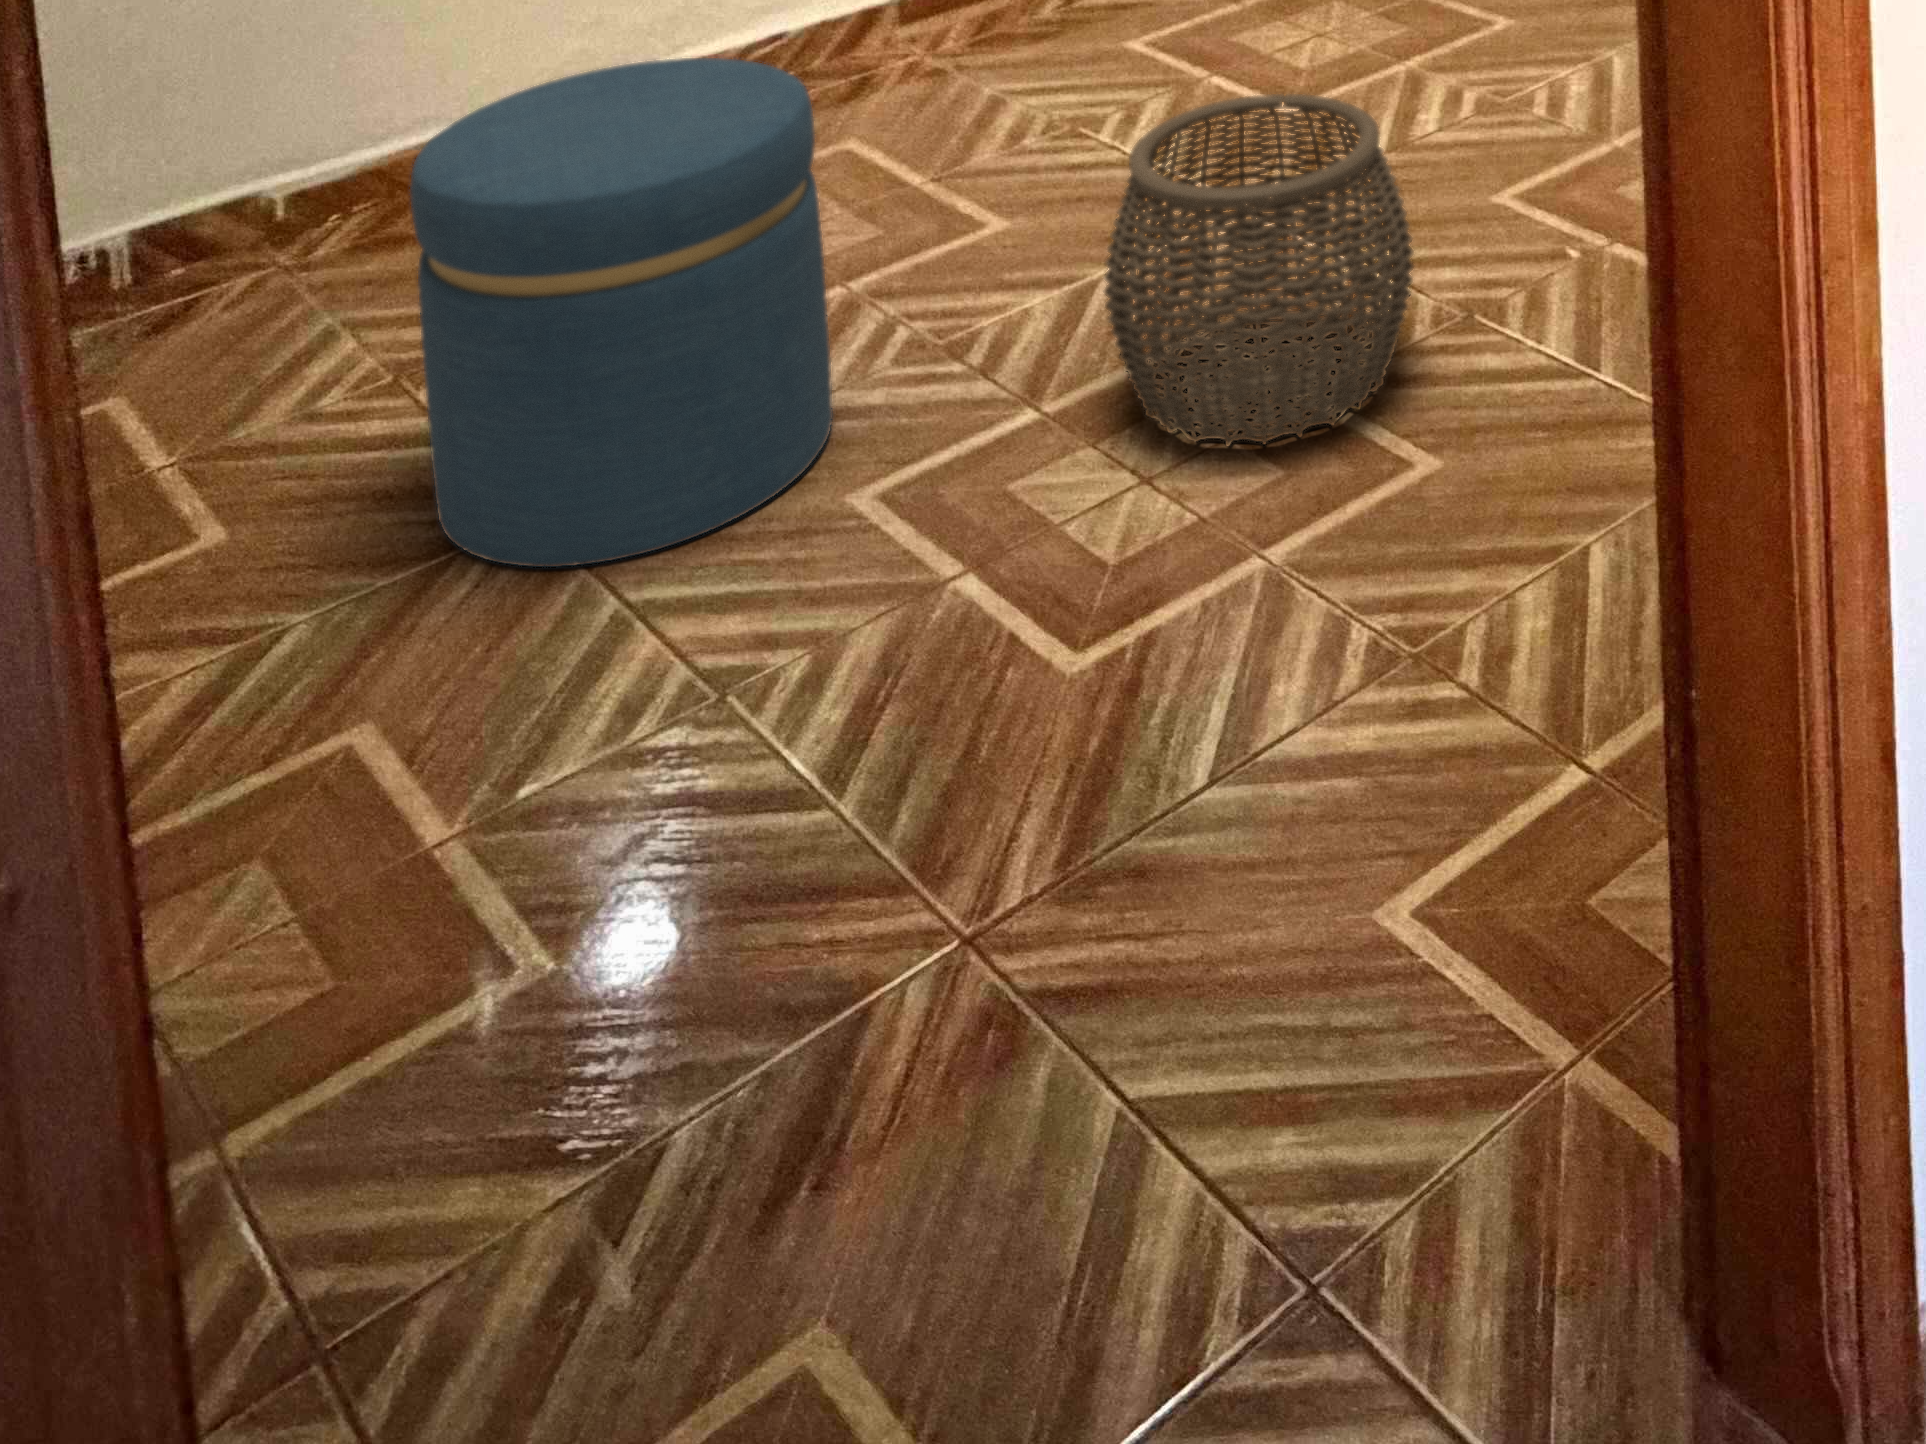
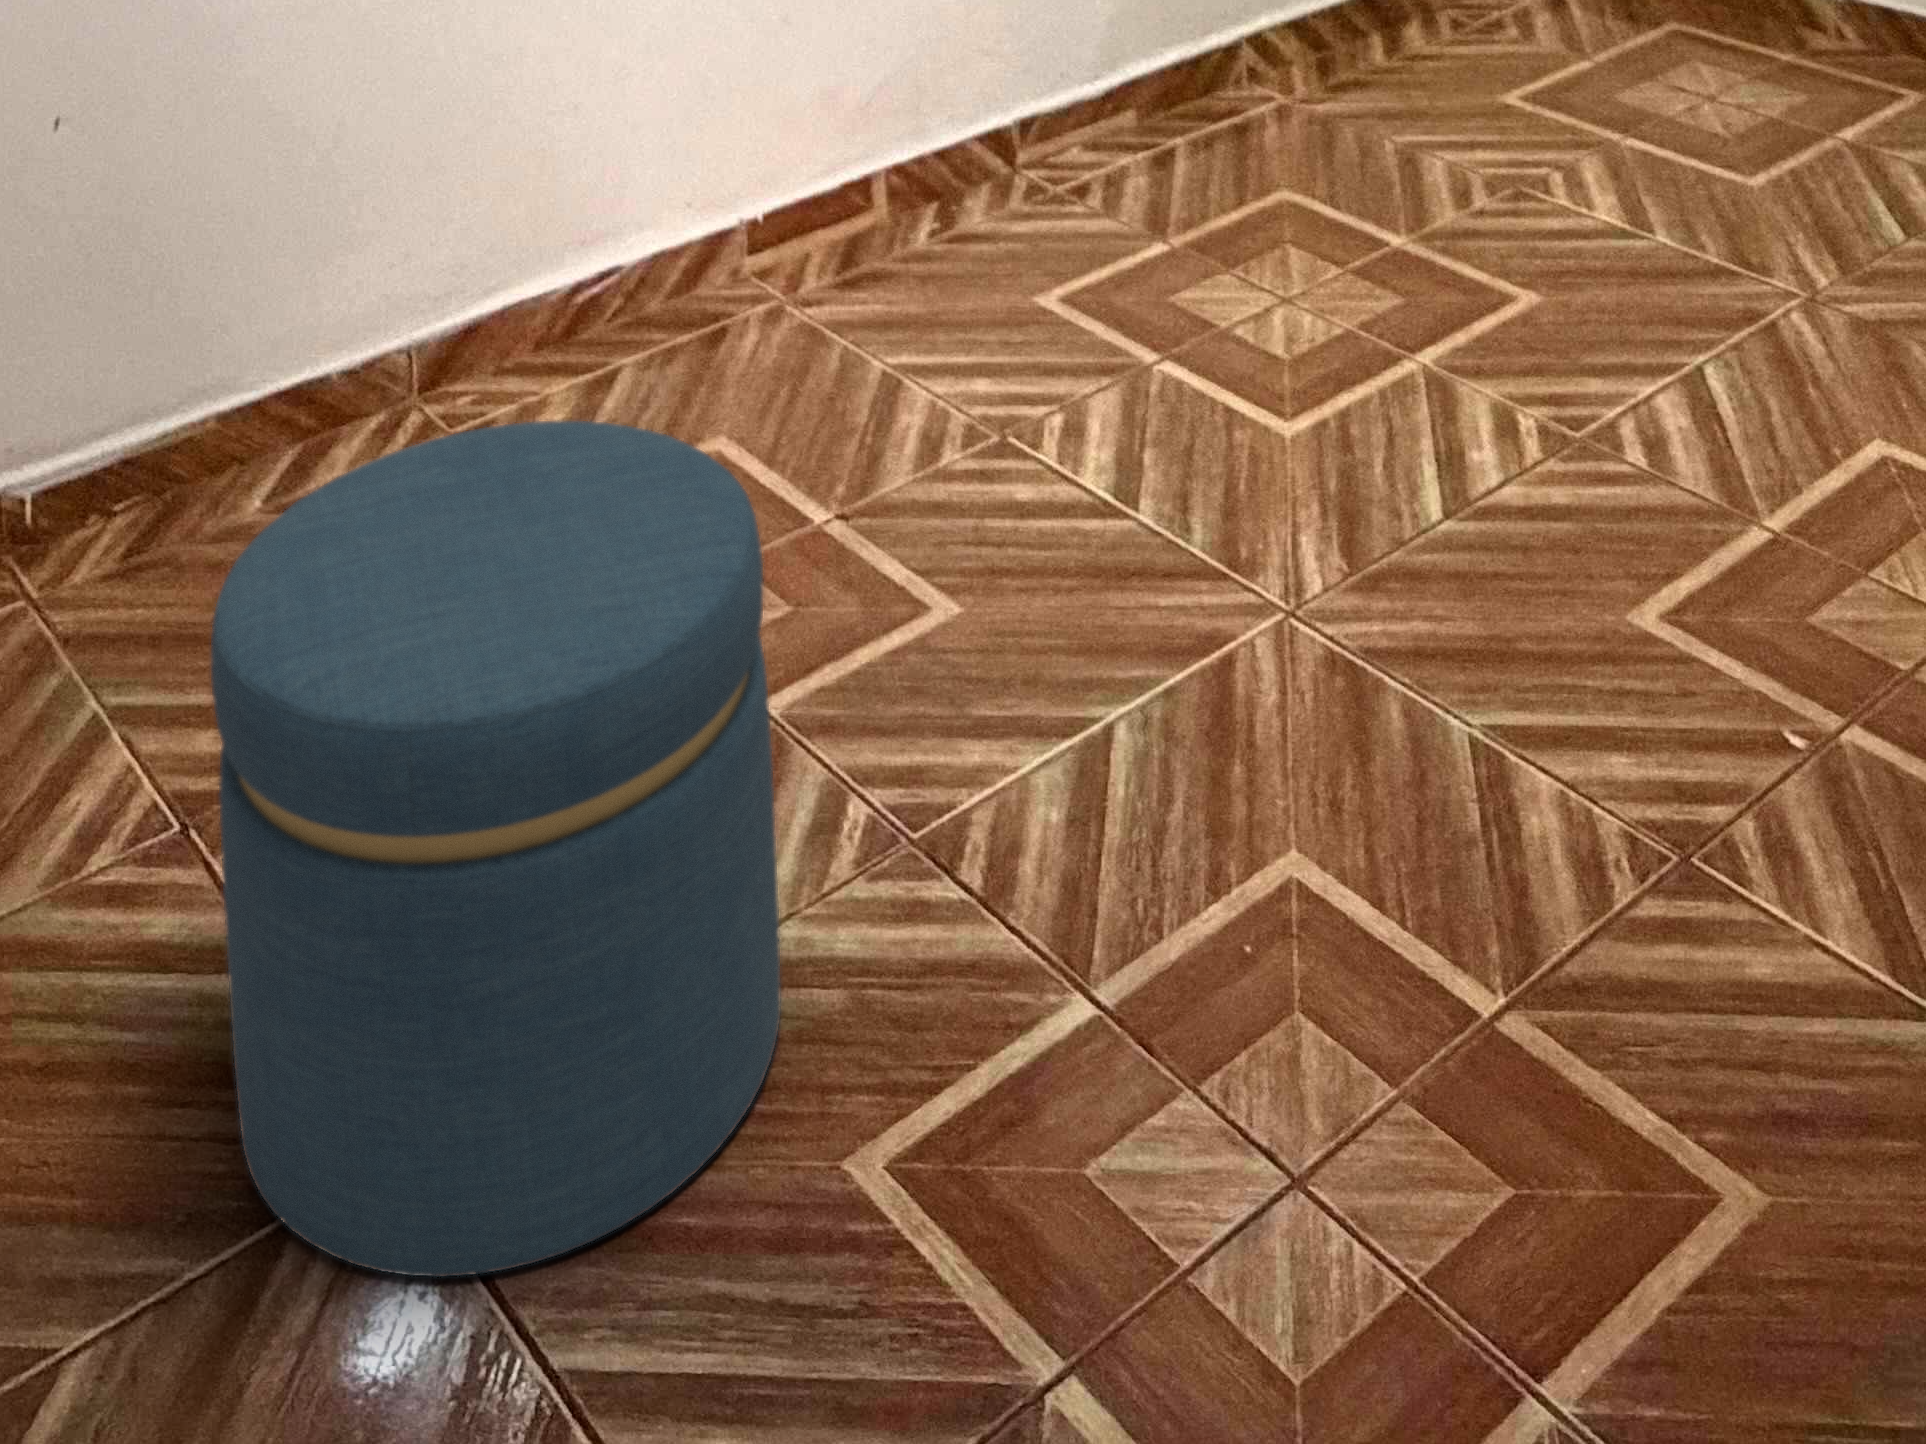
woven basket: present [1104,94,1413,446] -> none [1178,513,1638,1122]

